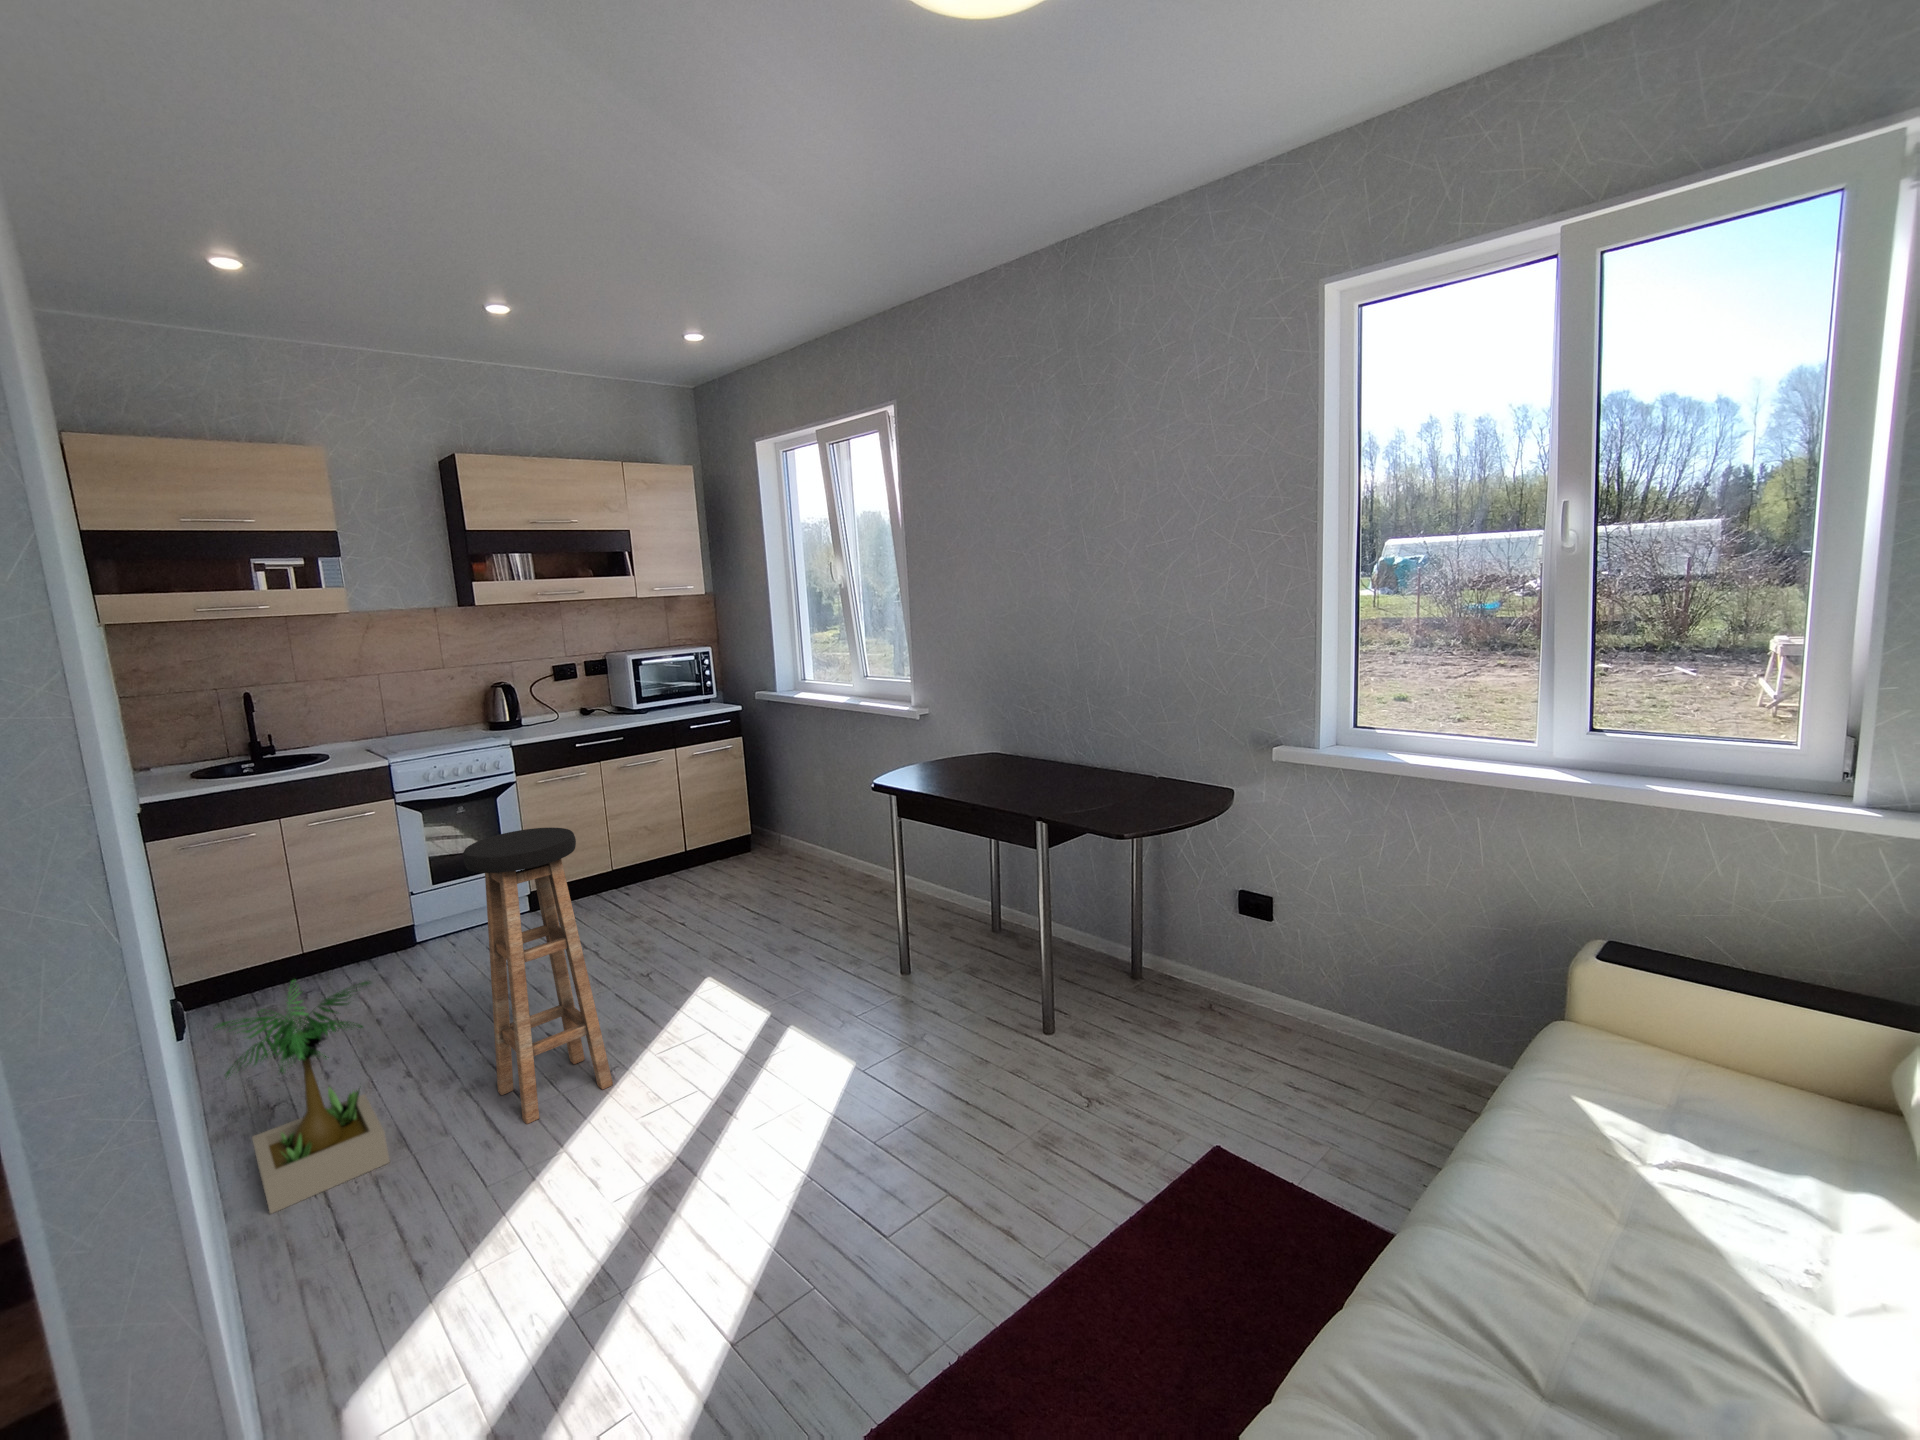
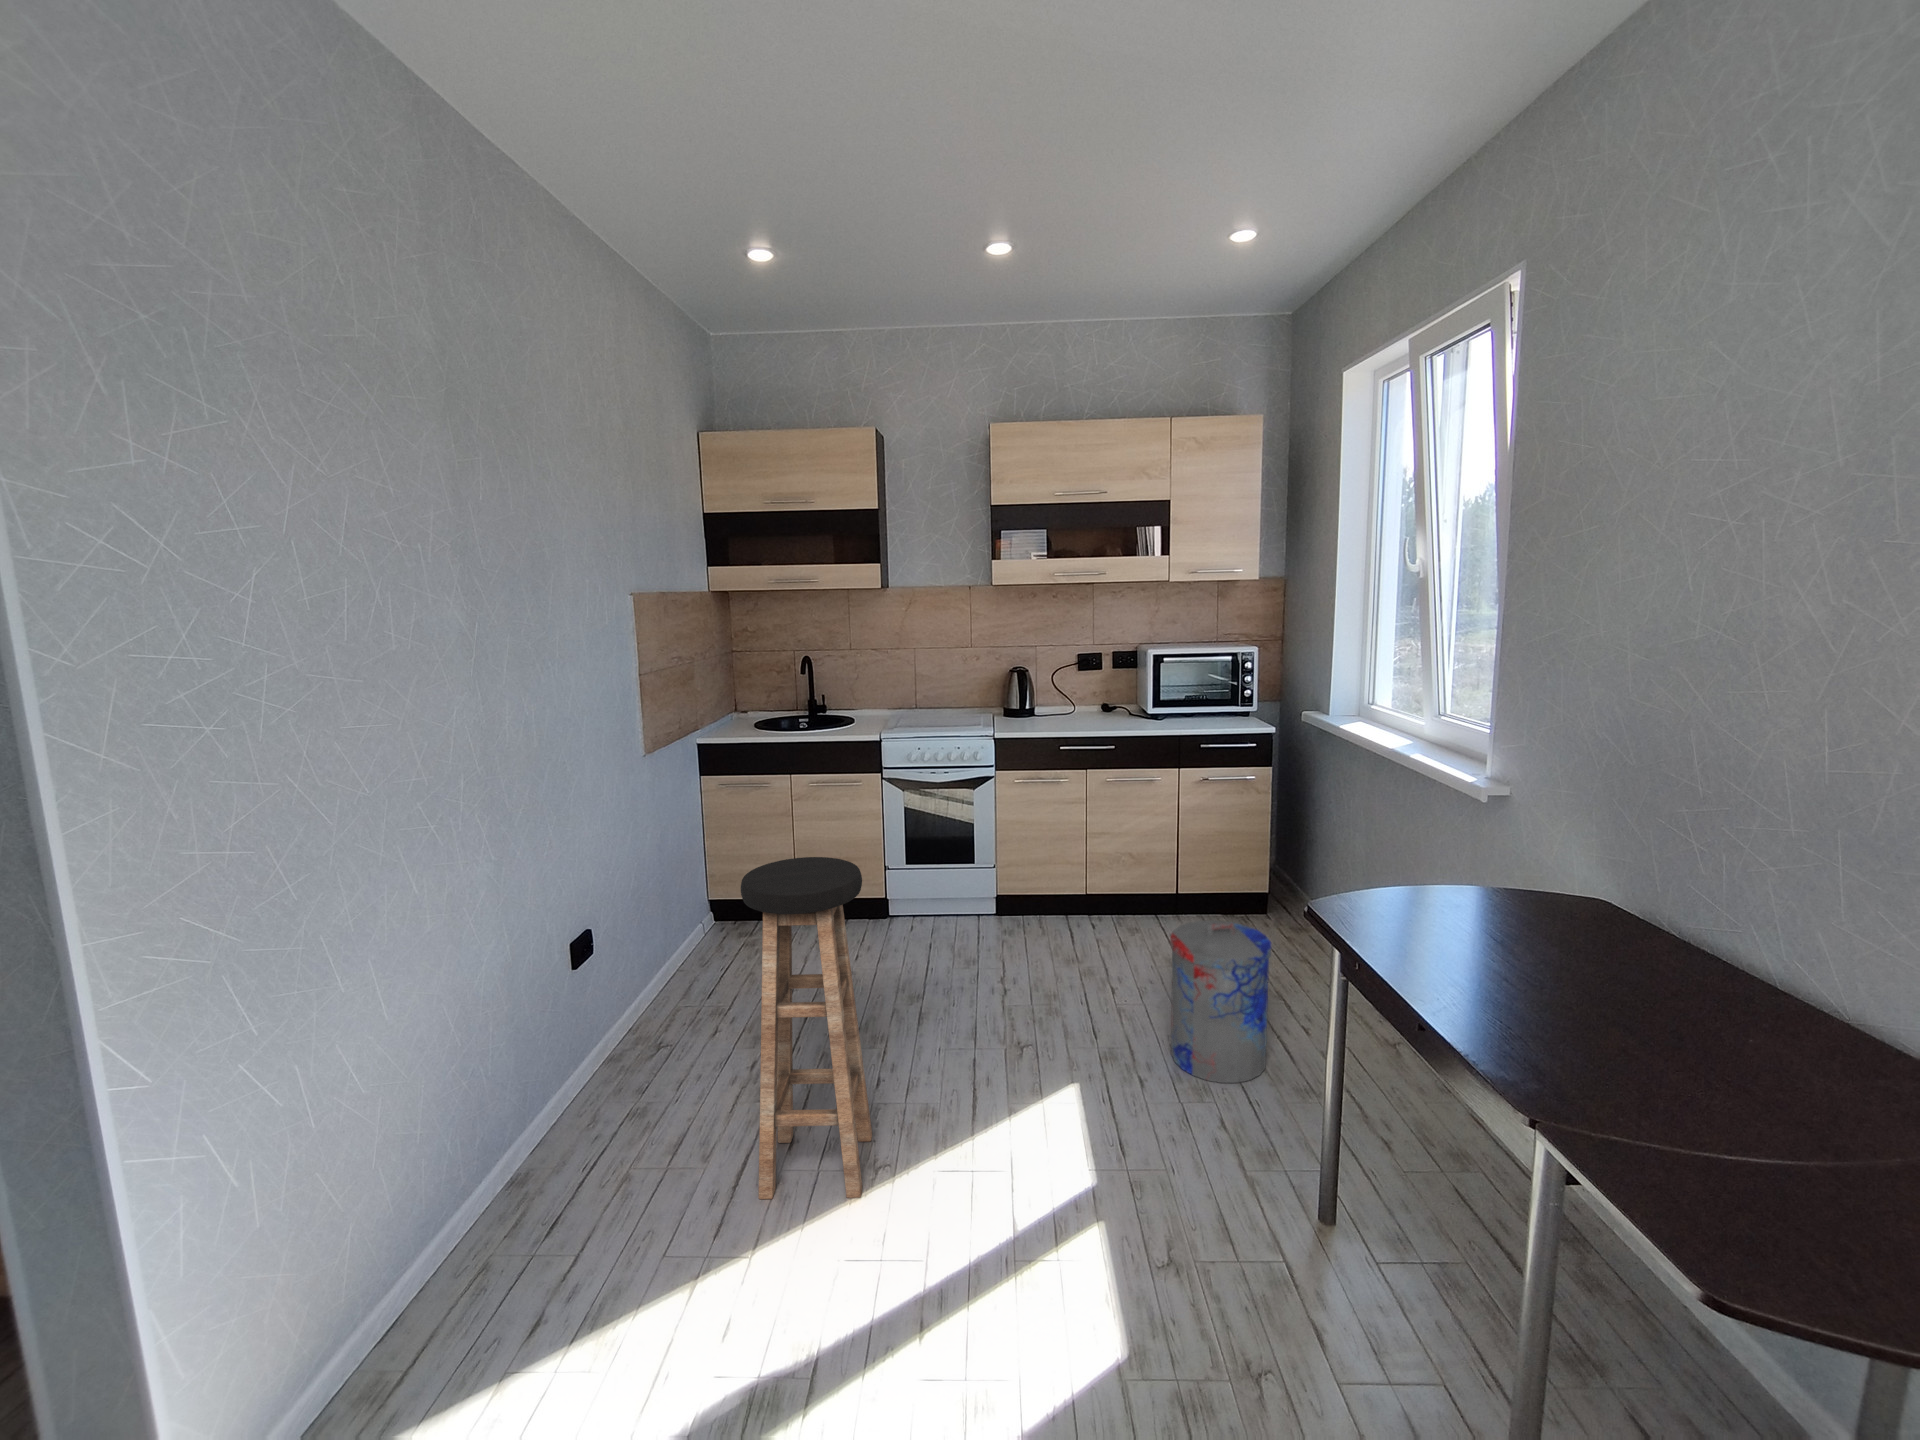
trash can: none [745,830,820,942] -> present [1170,920,1271,1083]
potted plant: present [215,980,390,1214] -> none [531,947,686,1170]

